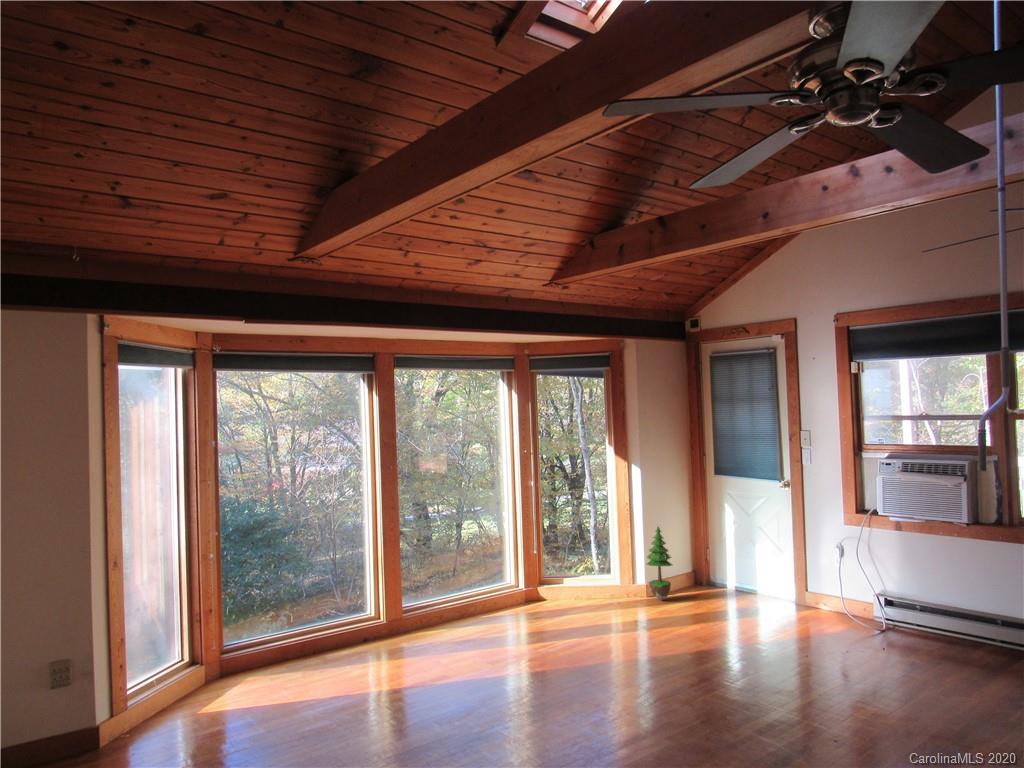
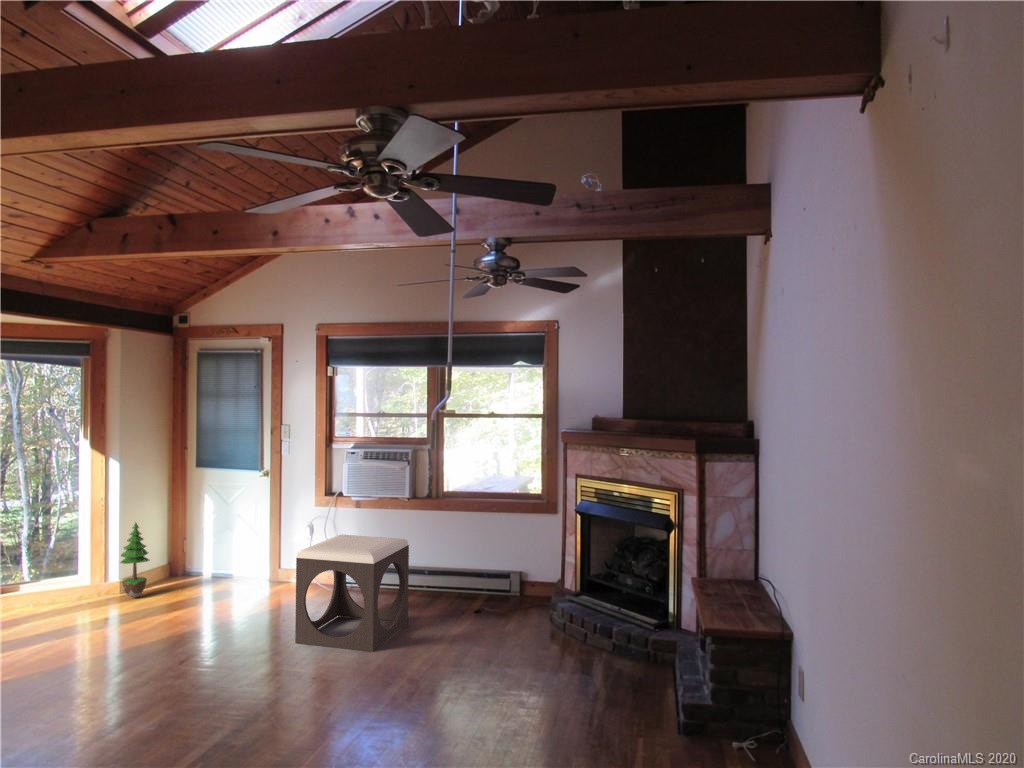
footstool: none [813,566,977,727] -> present [295,535,409,652]

